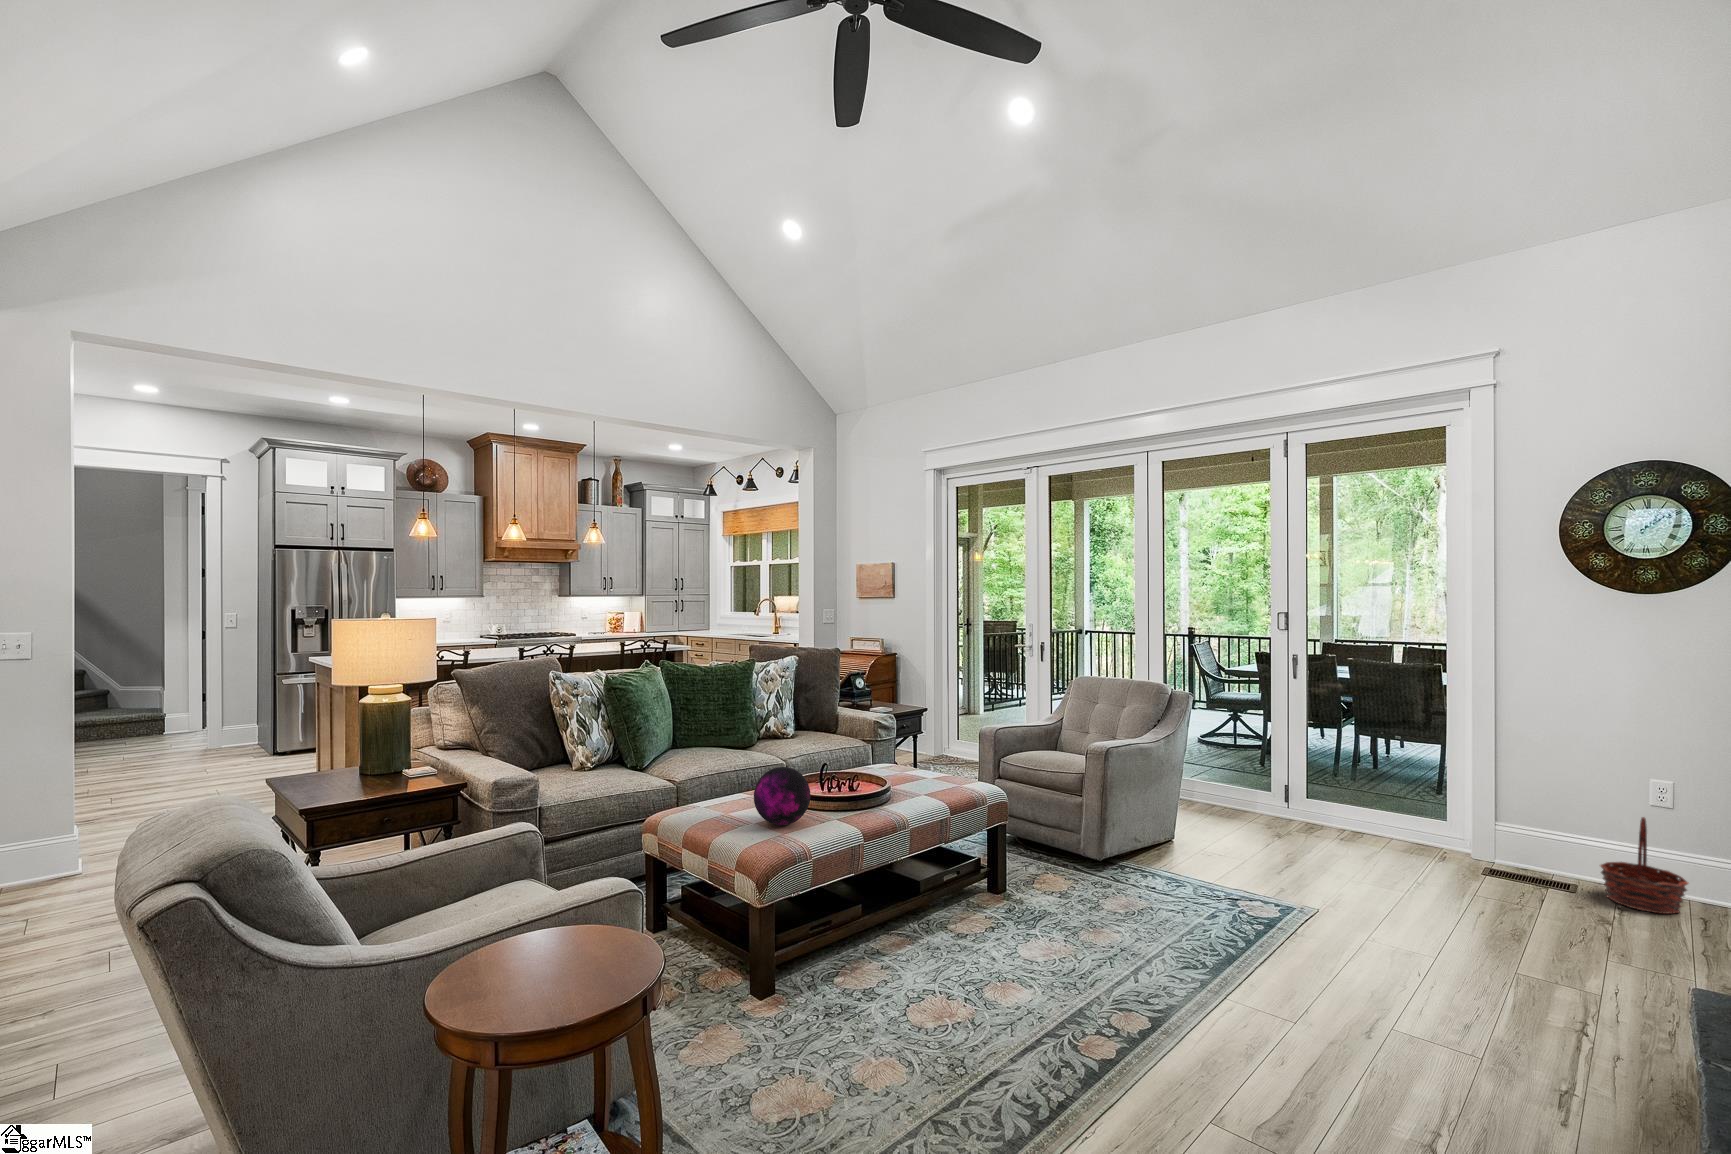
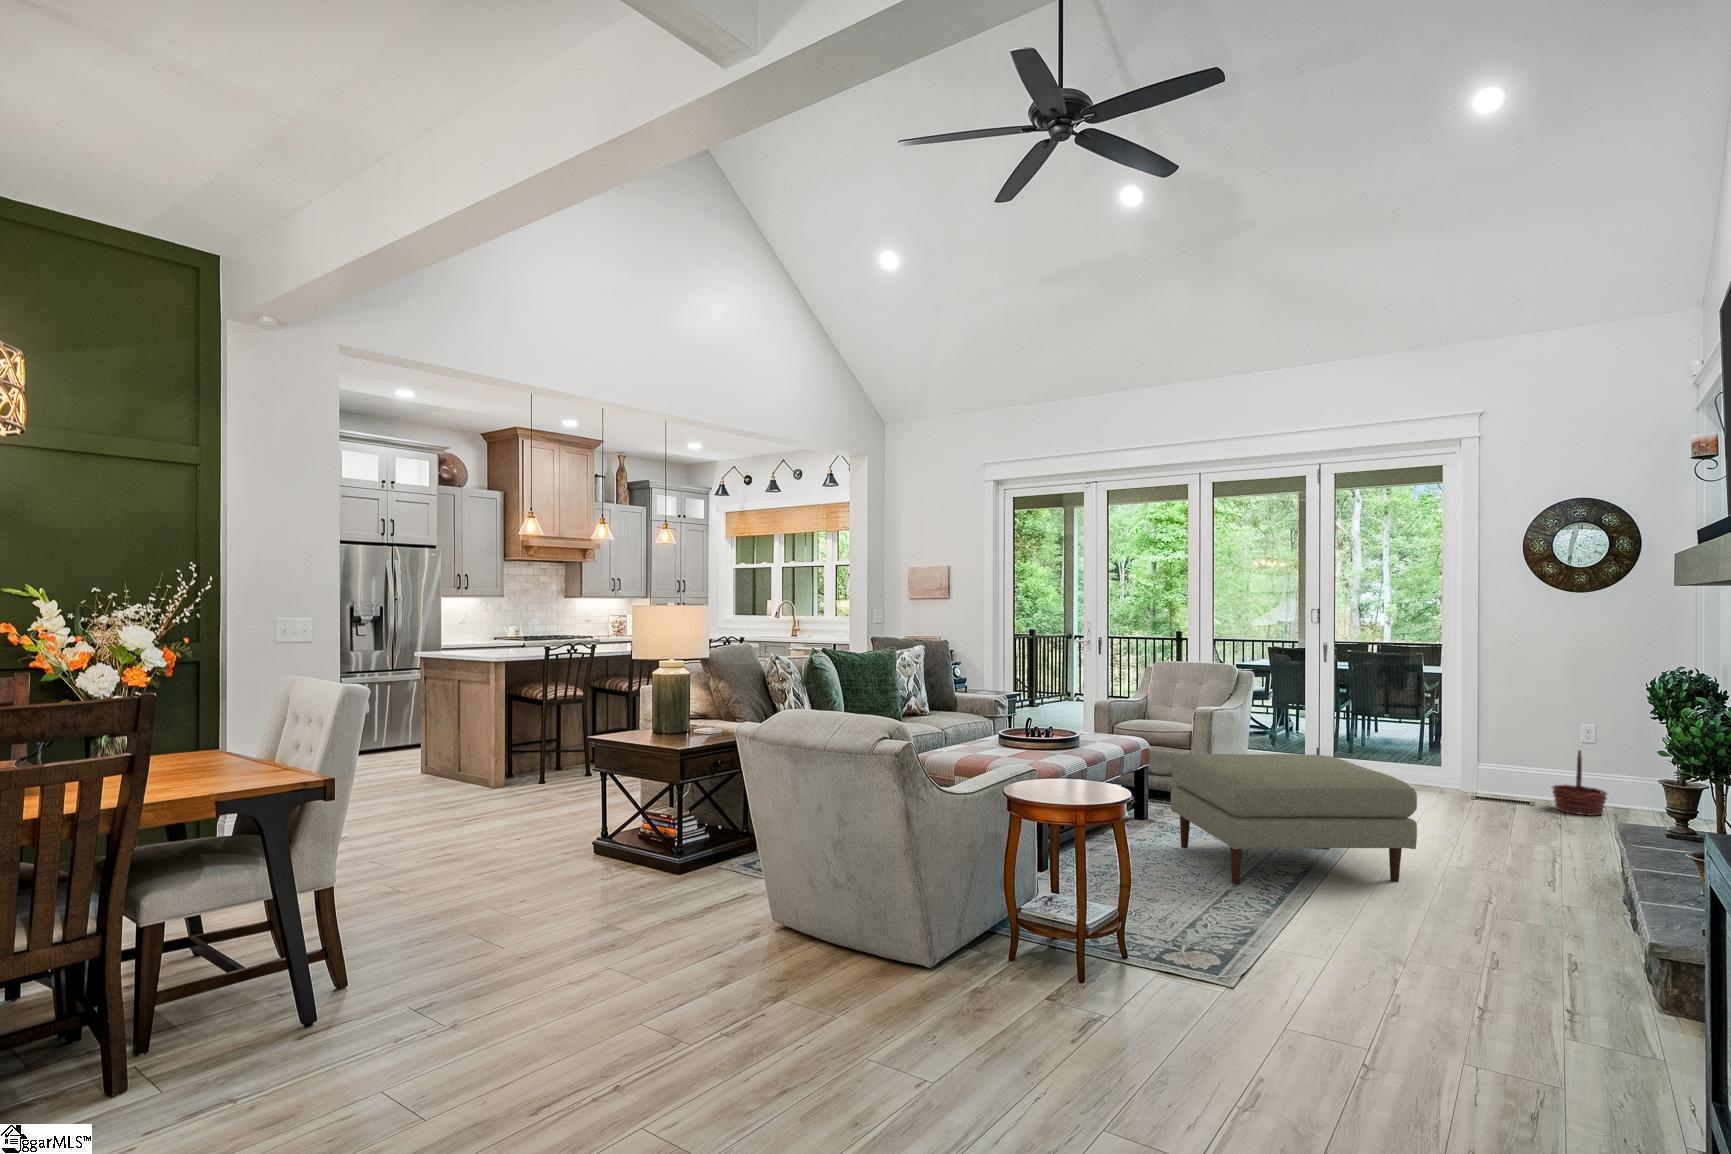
decorative orb: present [754,767,810,825] -> none [995,715,1037,757]
ottoman: none [999,829,1337,1071] -> present [1171,754,1417,884]

